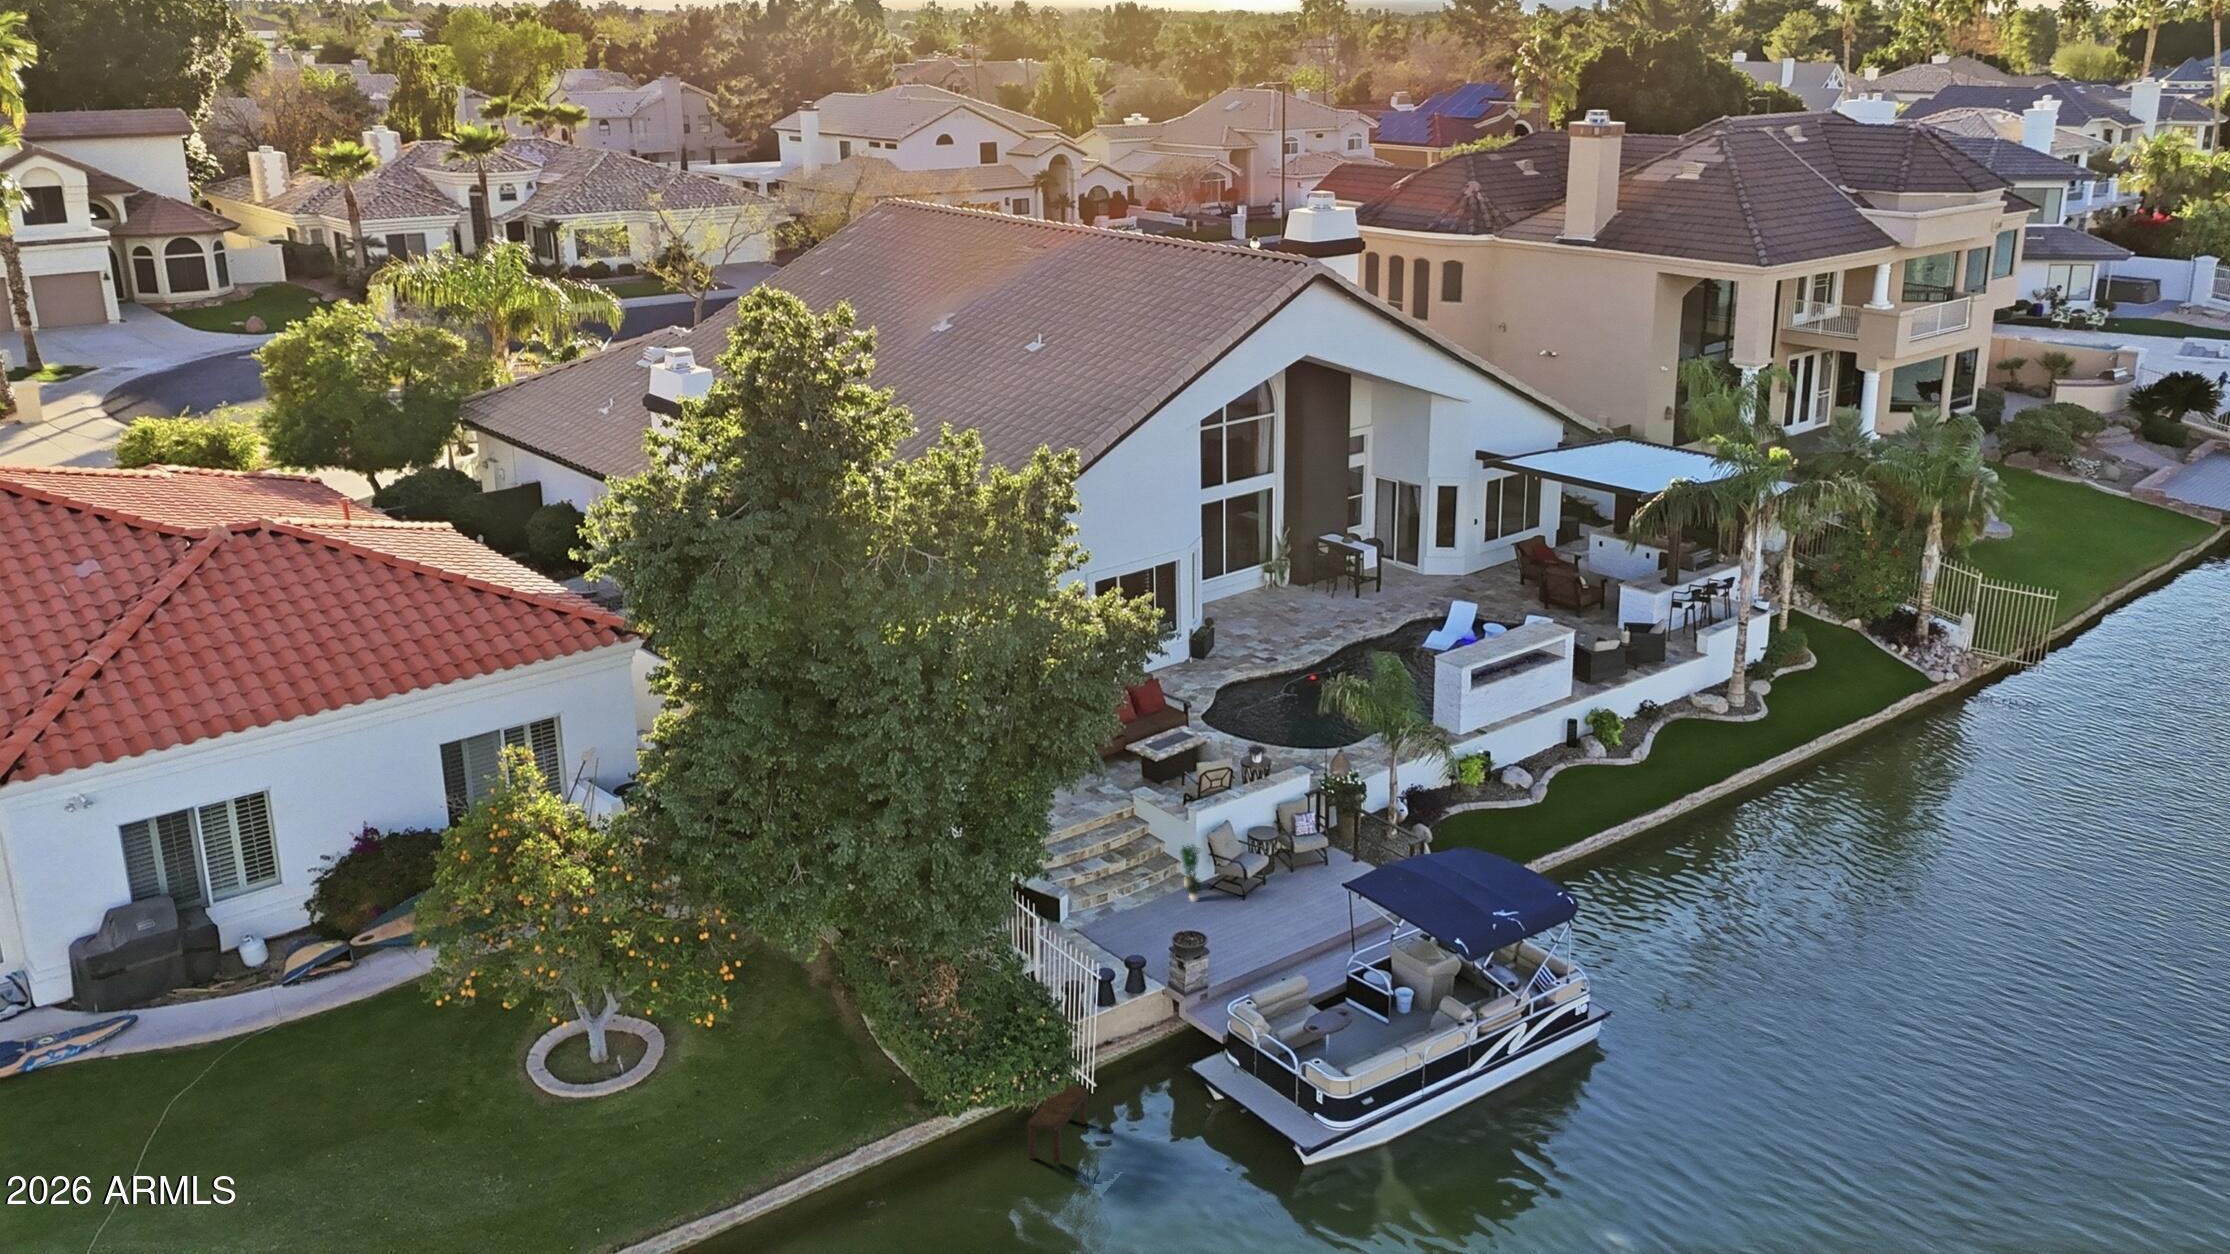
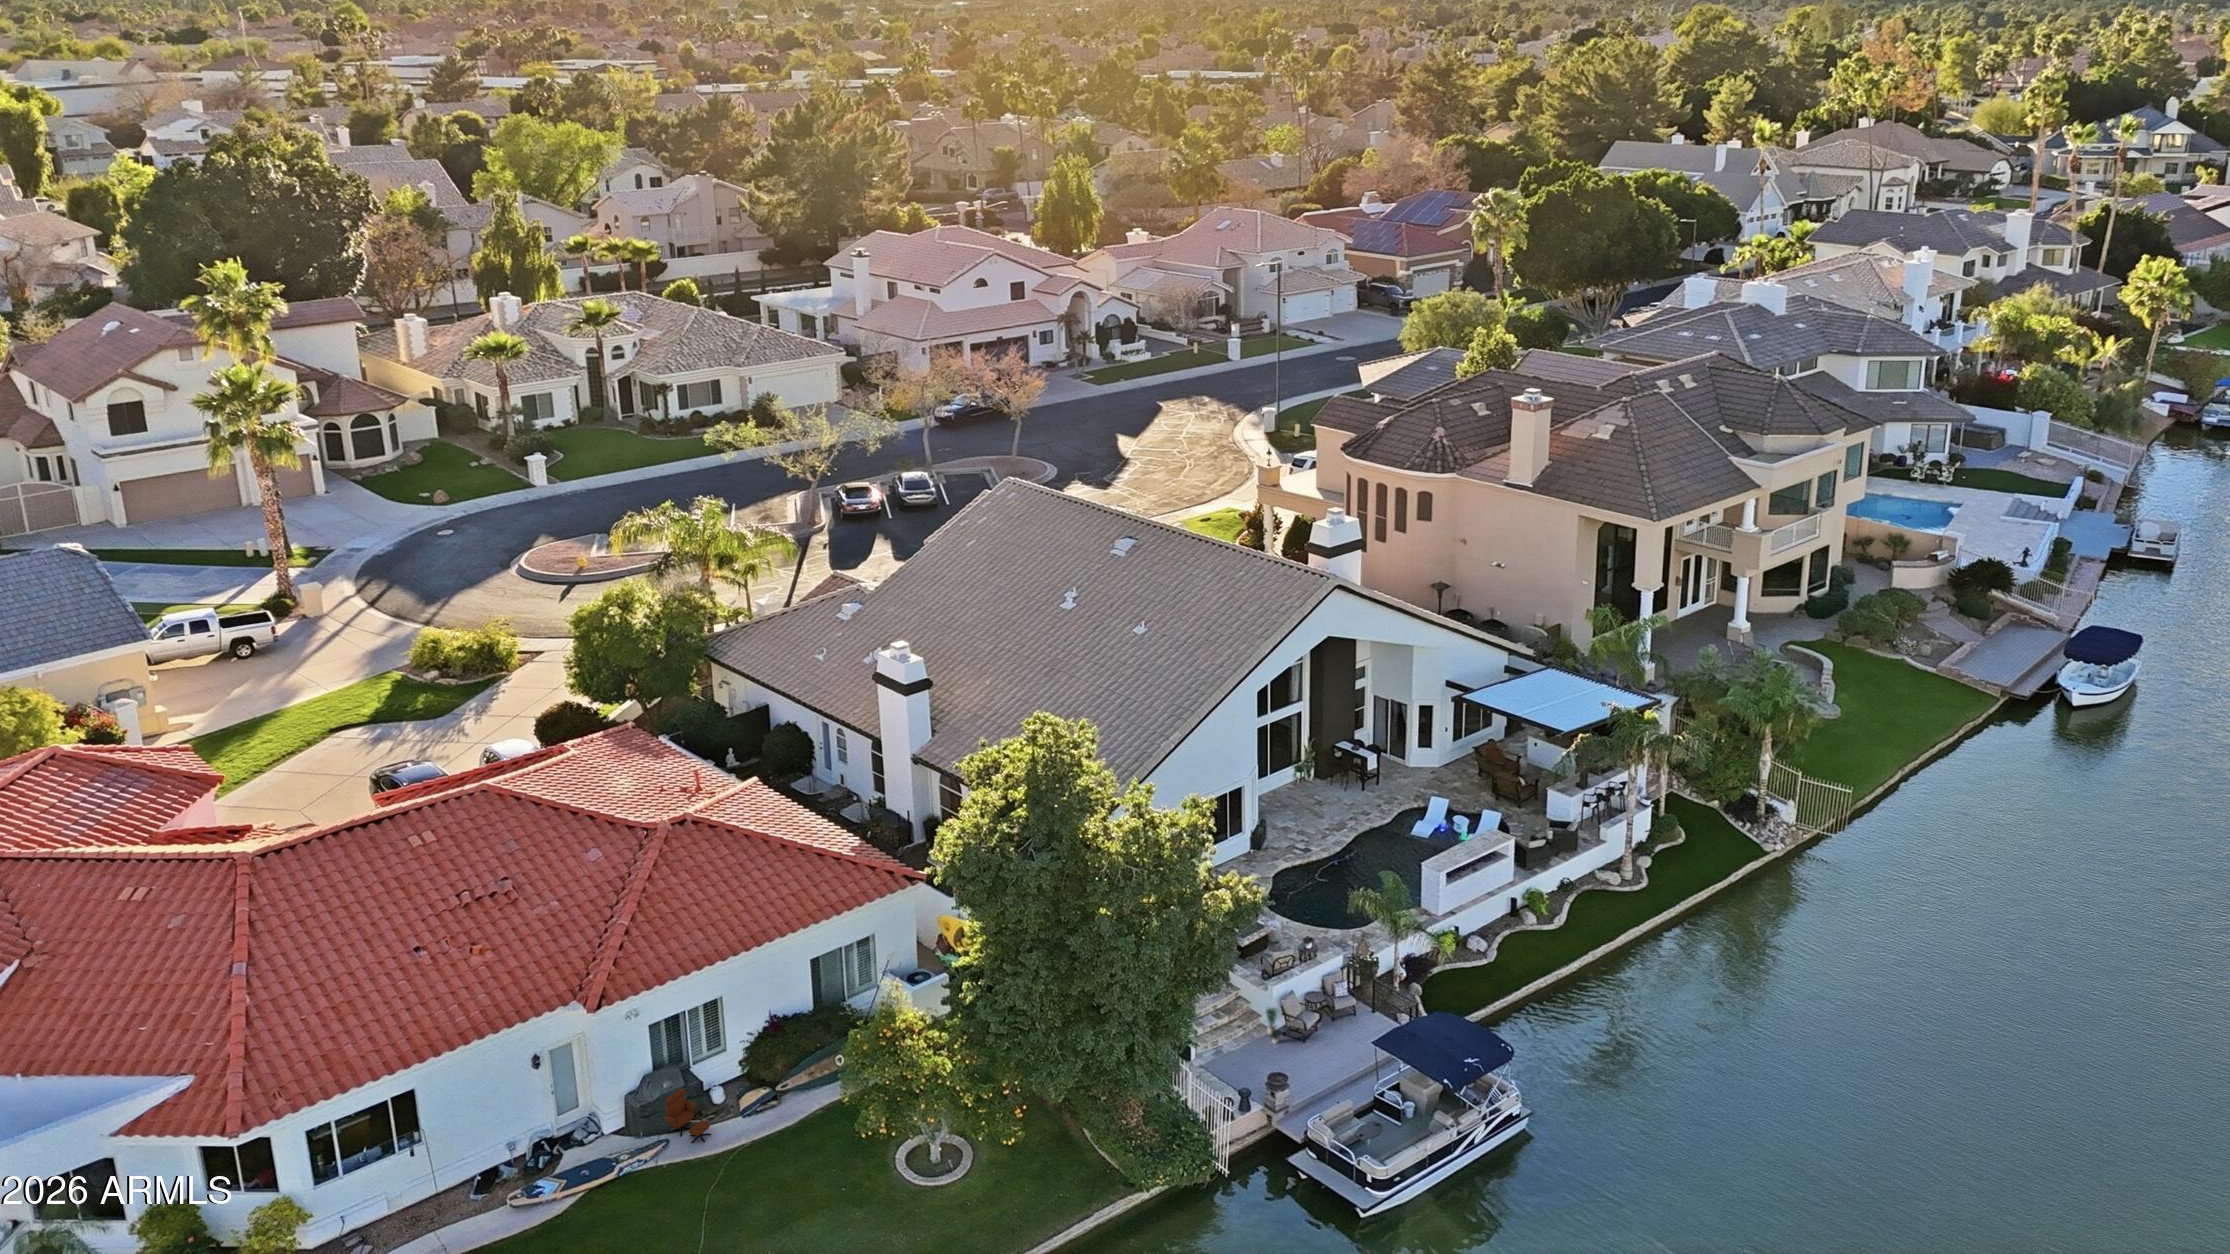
lounge chair: none [138,934,221,1024] -> present [664,1088,711,1143]
bench: present [1027,1085,1089,1163] -> none [1195,1169,1227,1218]

